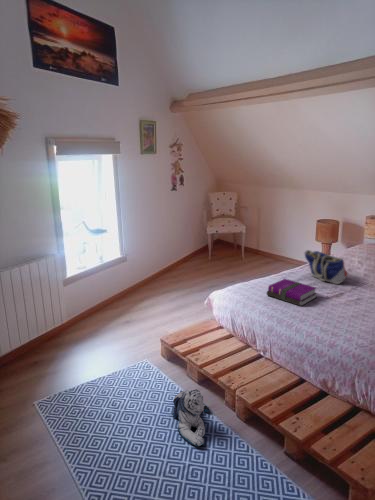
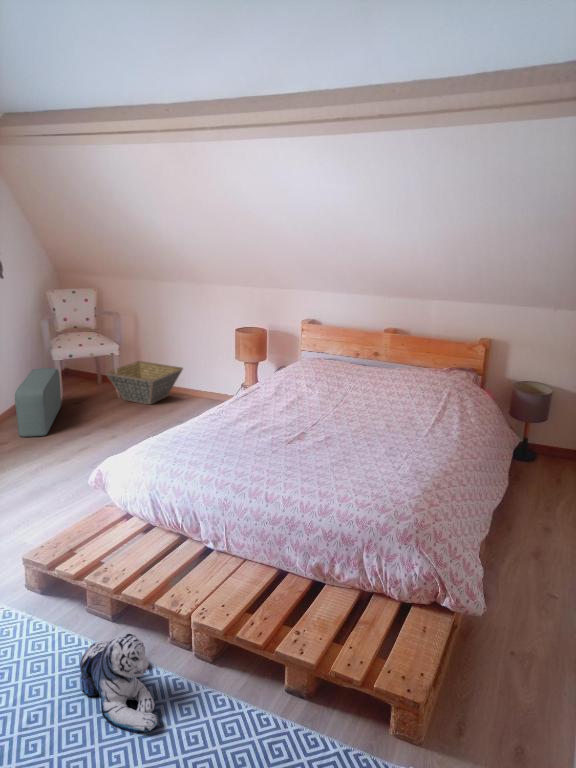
basket: none [236,238,285,266] -> present [106,361,183,405]
pouf: none [183,239,210,277] -> present [15,368,61,437]
tote bag: present [305,250,348,284] -> none [241,374,305,421]
notebook: present [267,279,317,306] -> none [202,422,275,461]

